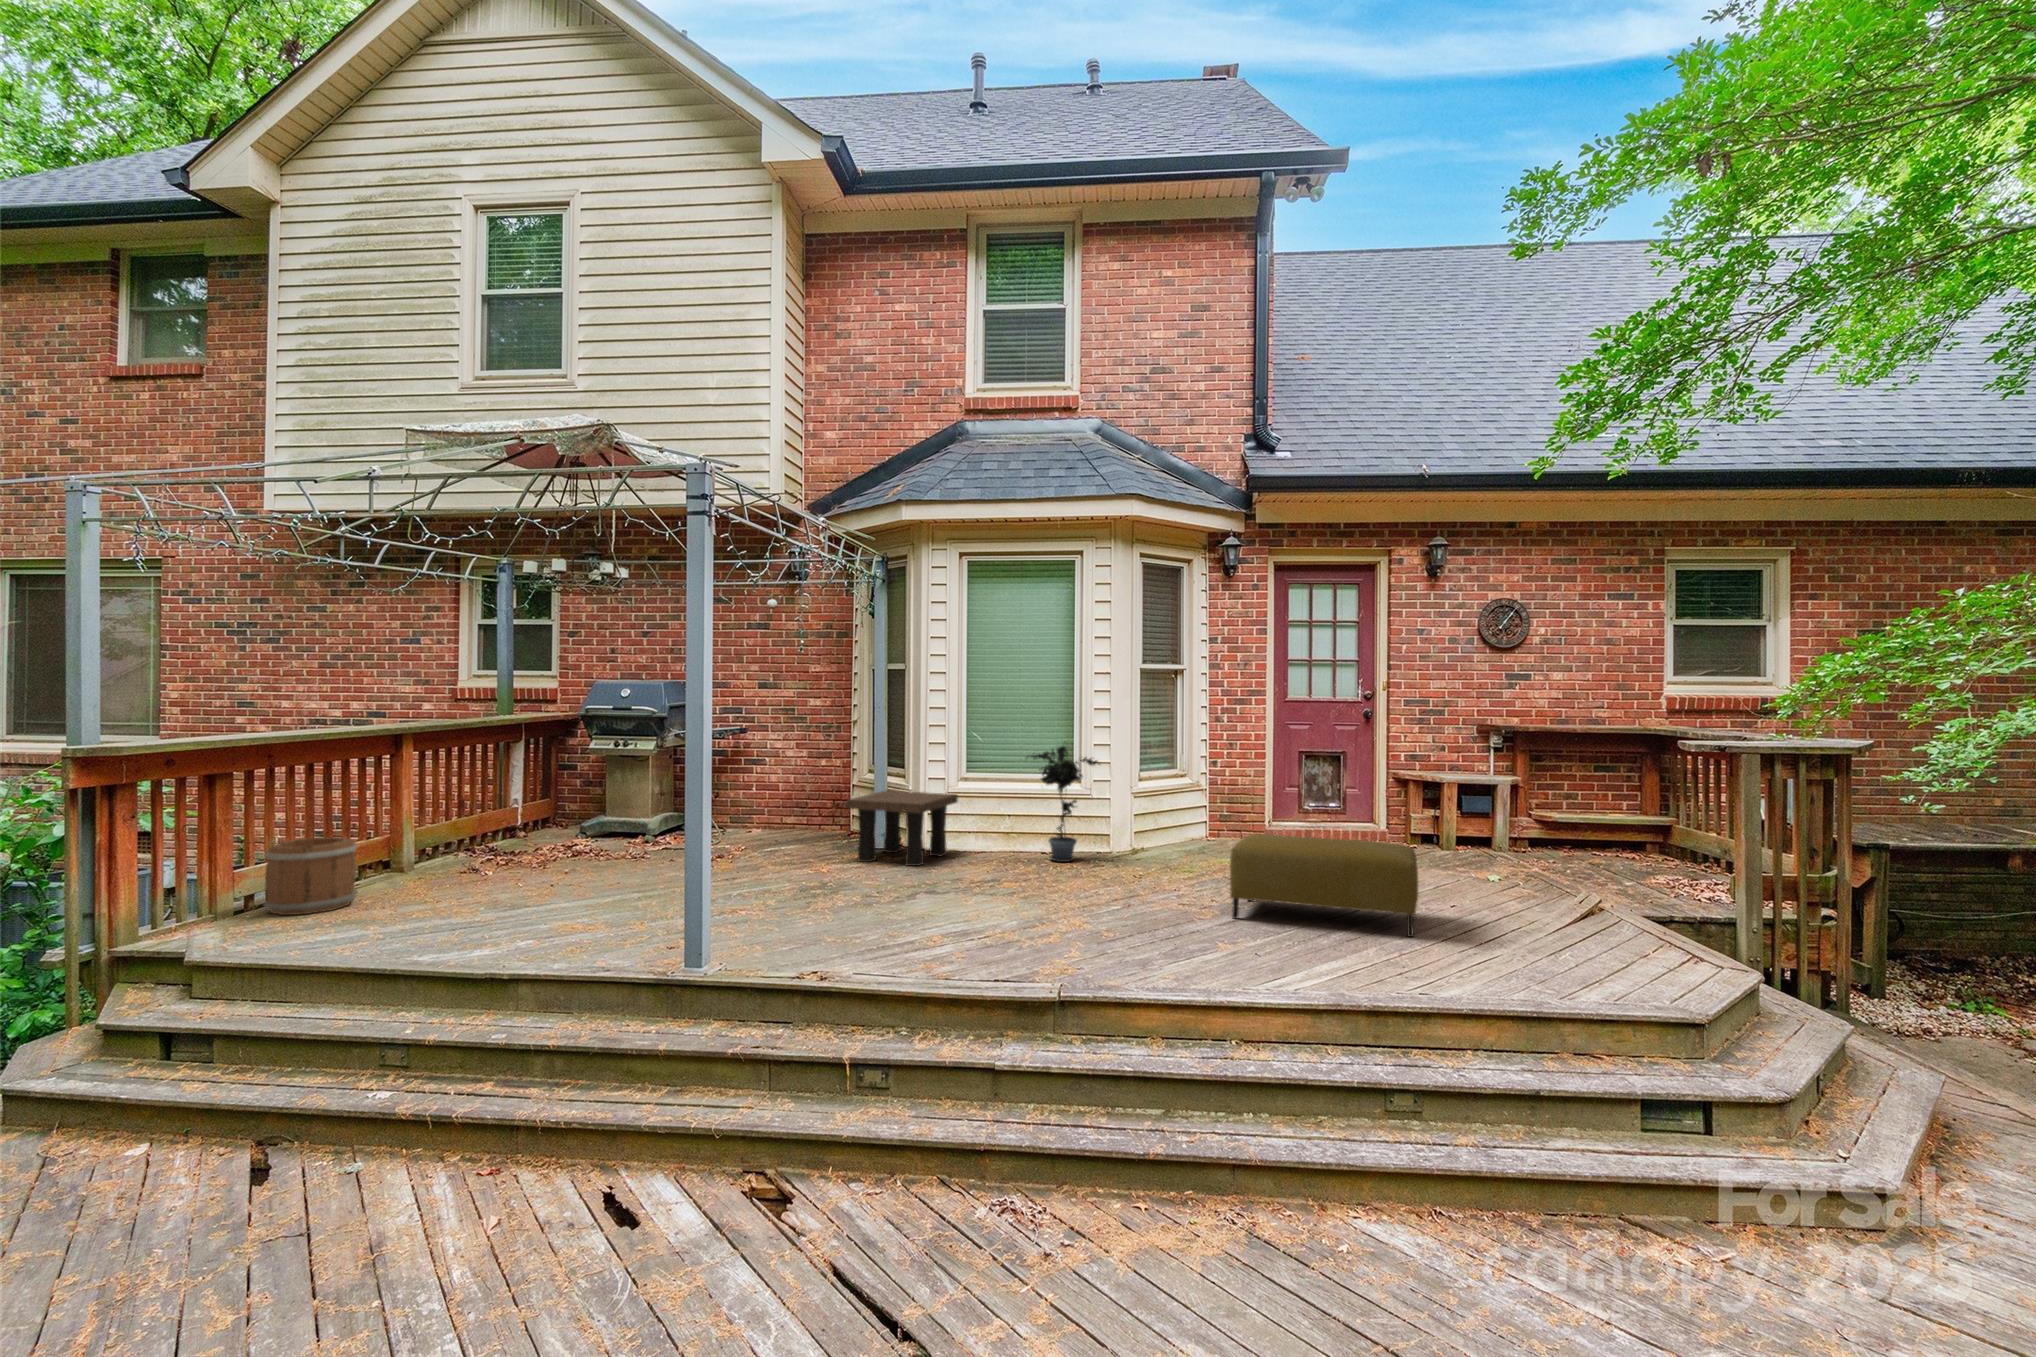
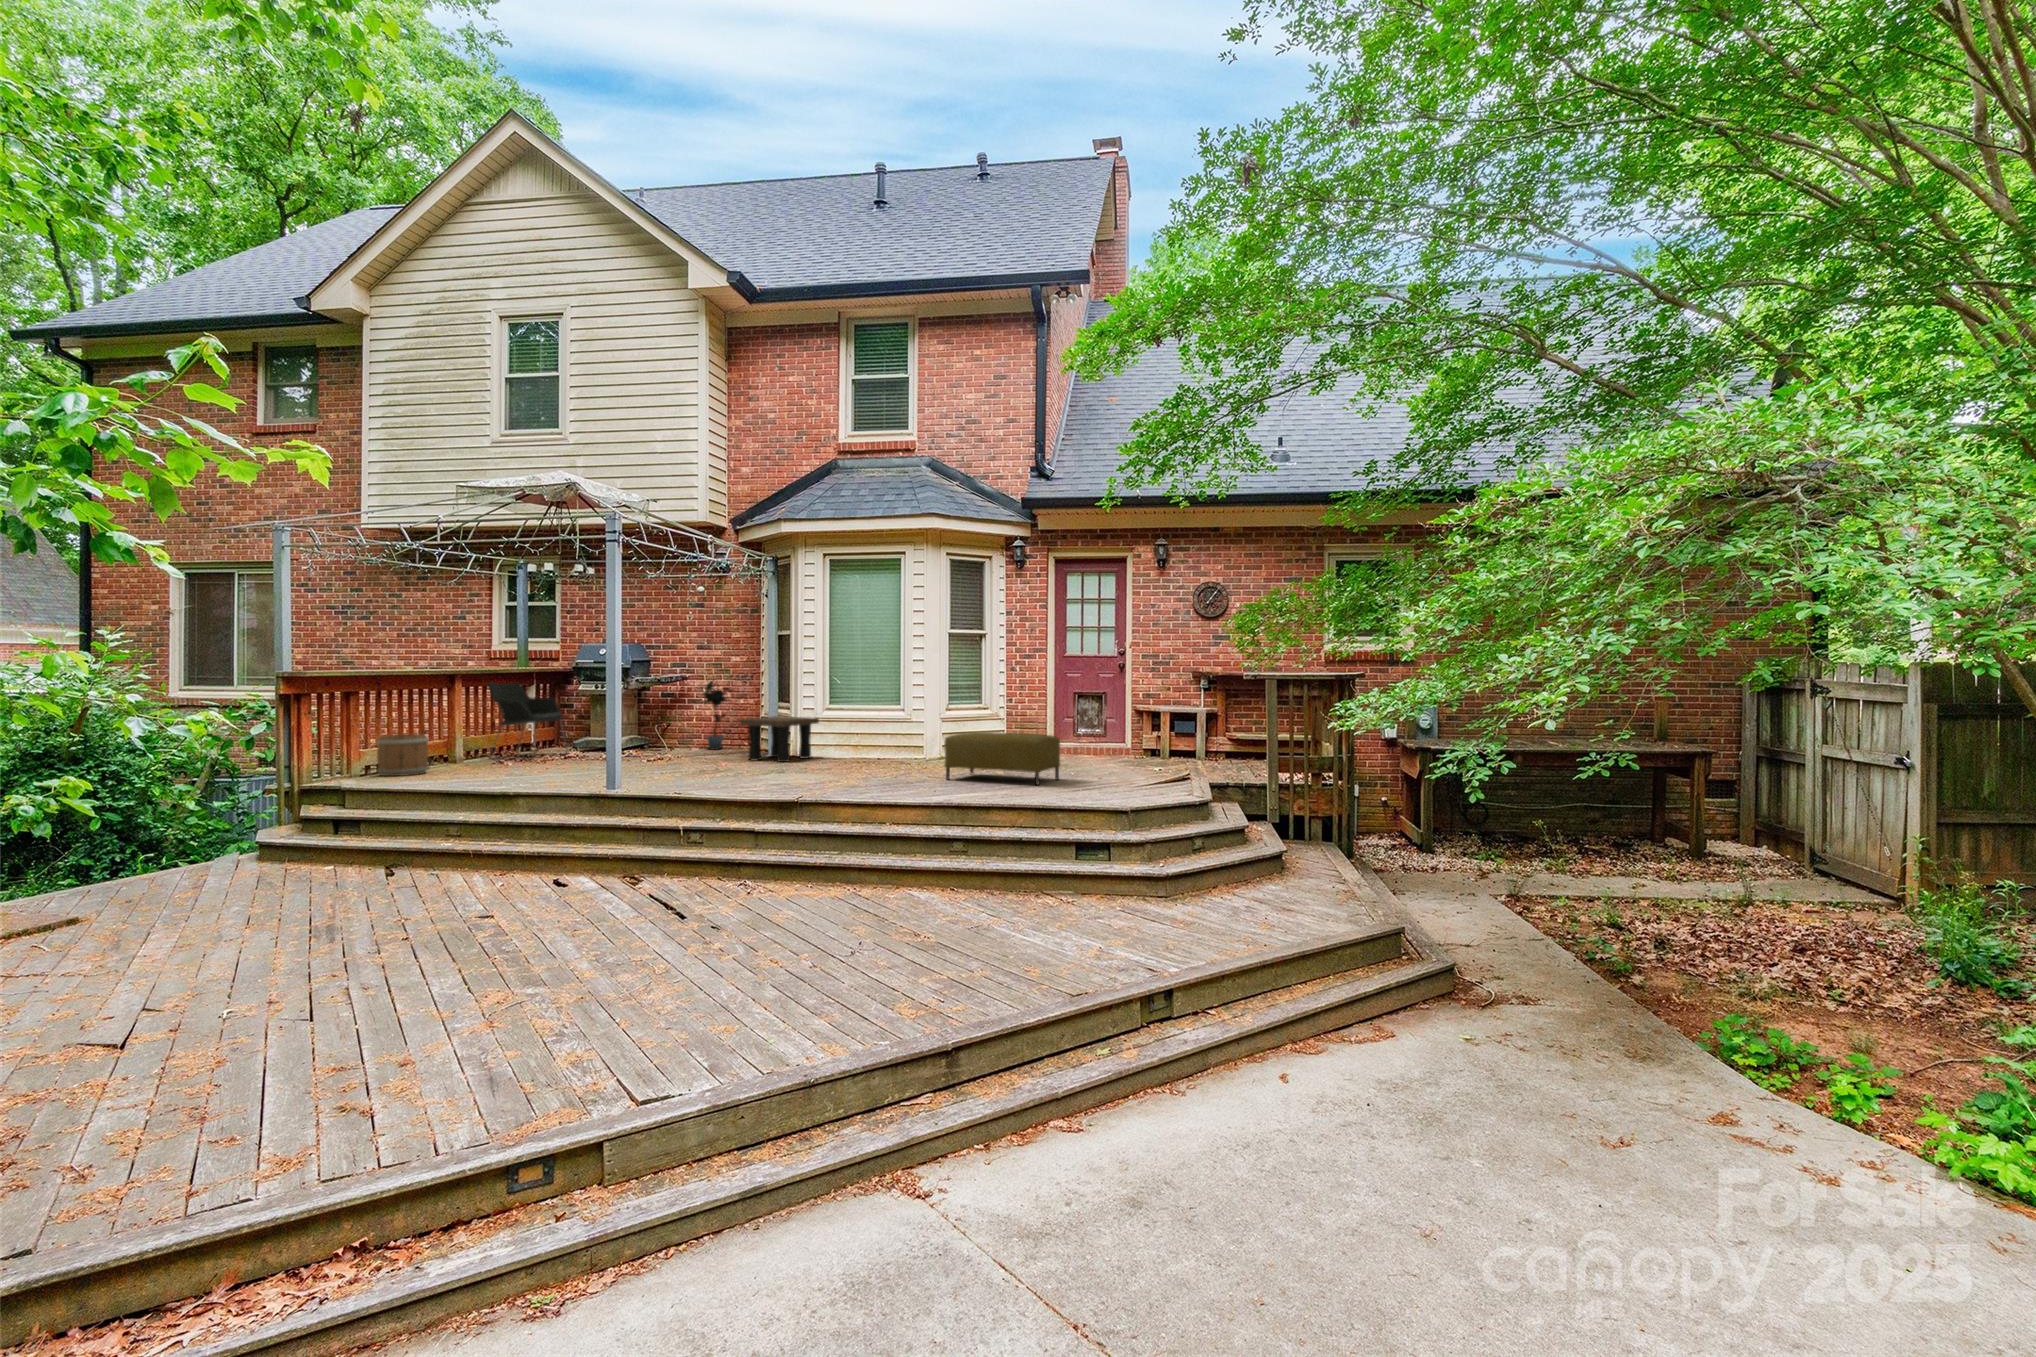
chair: none [451,728,574,862] -> present [488,682,562,760]
potted plant: present [1027,746,1098,862] -> present [696,681,734,749]

